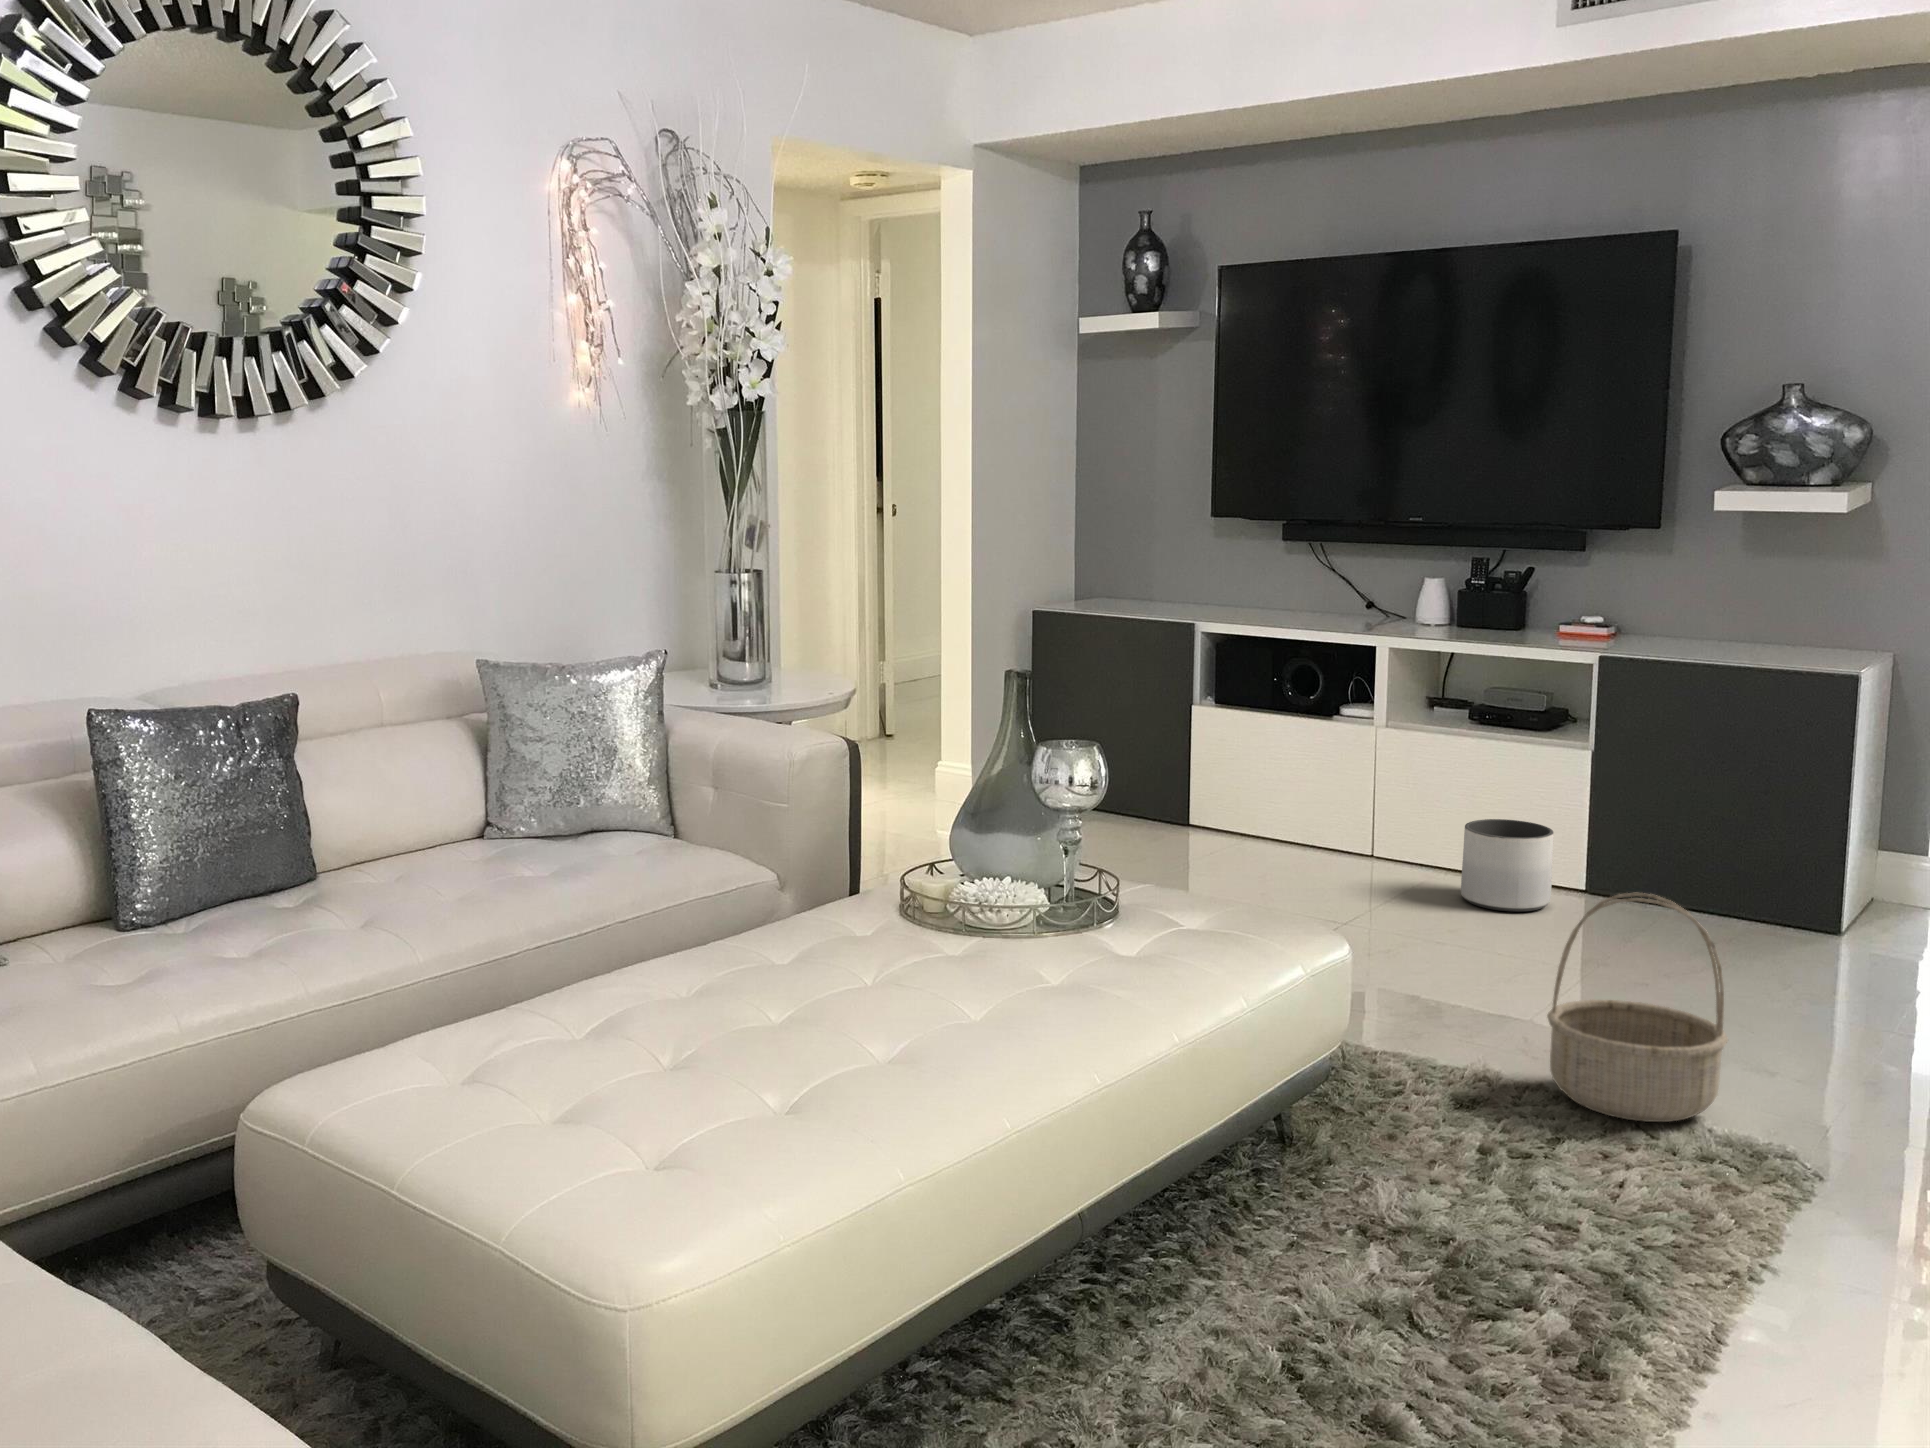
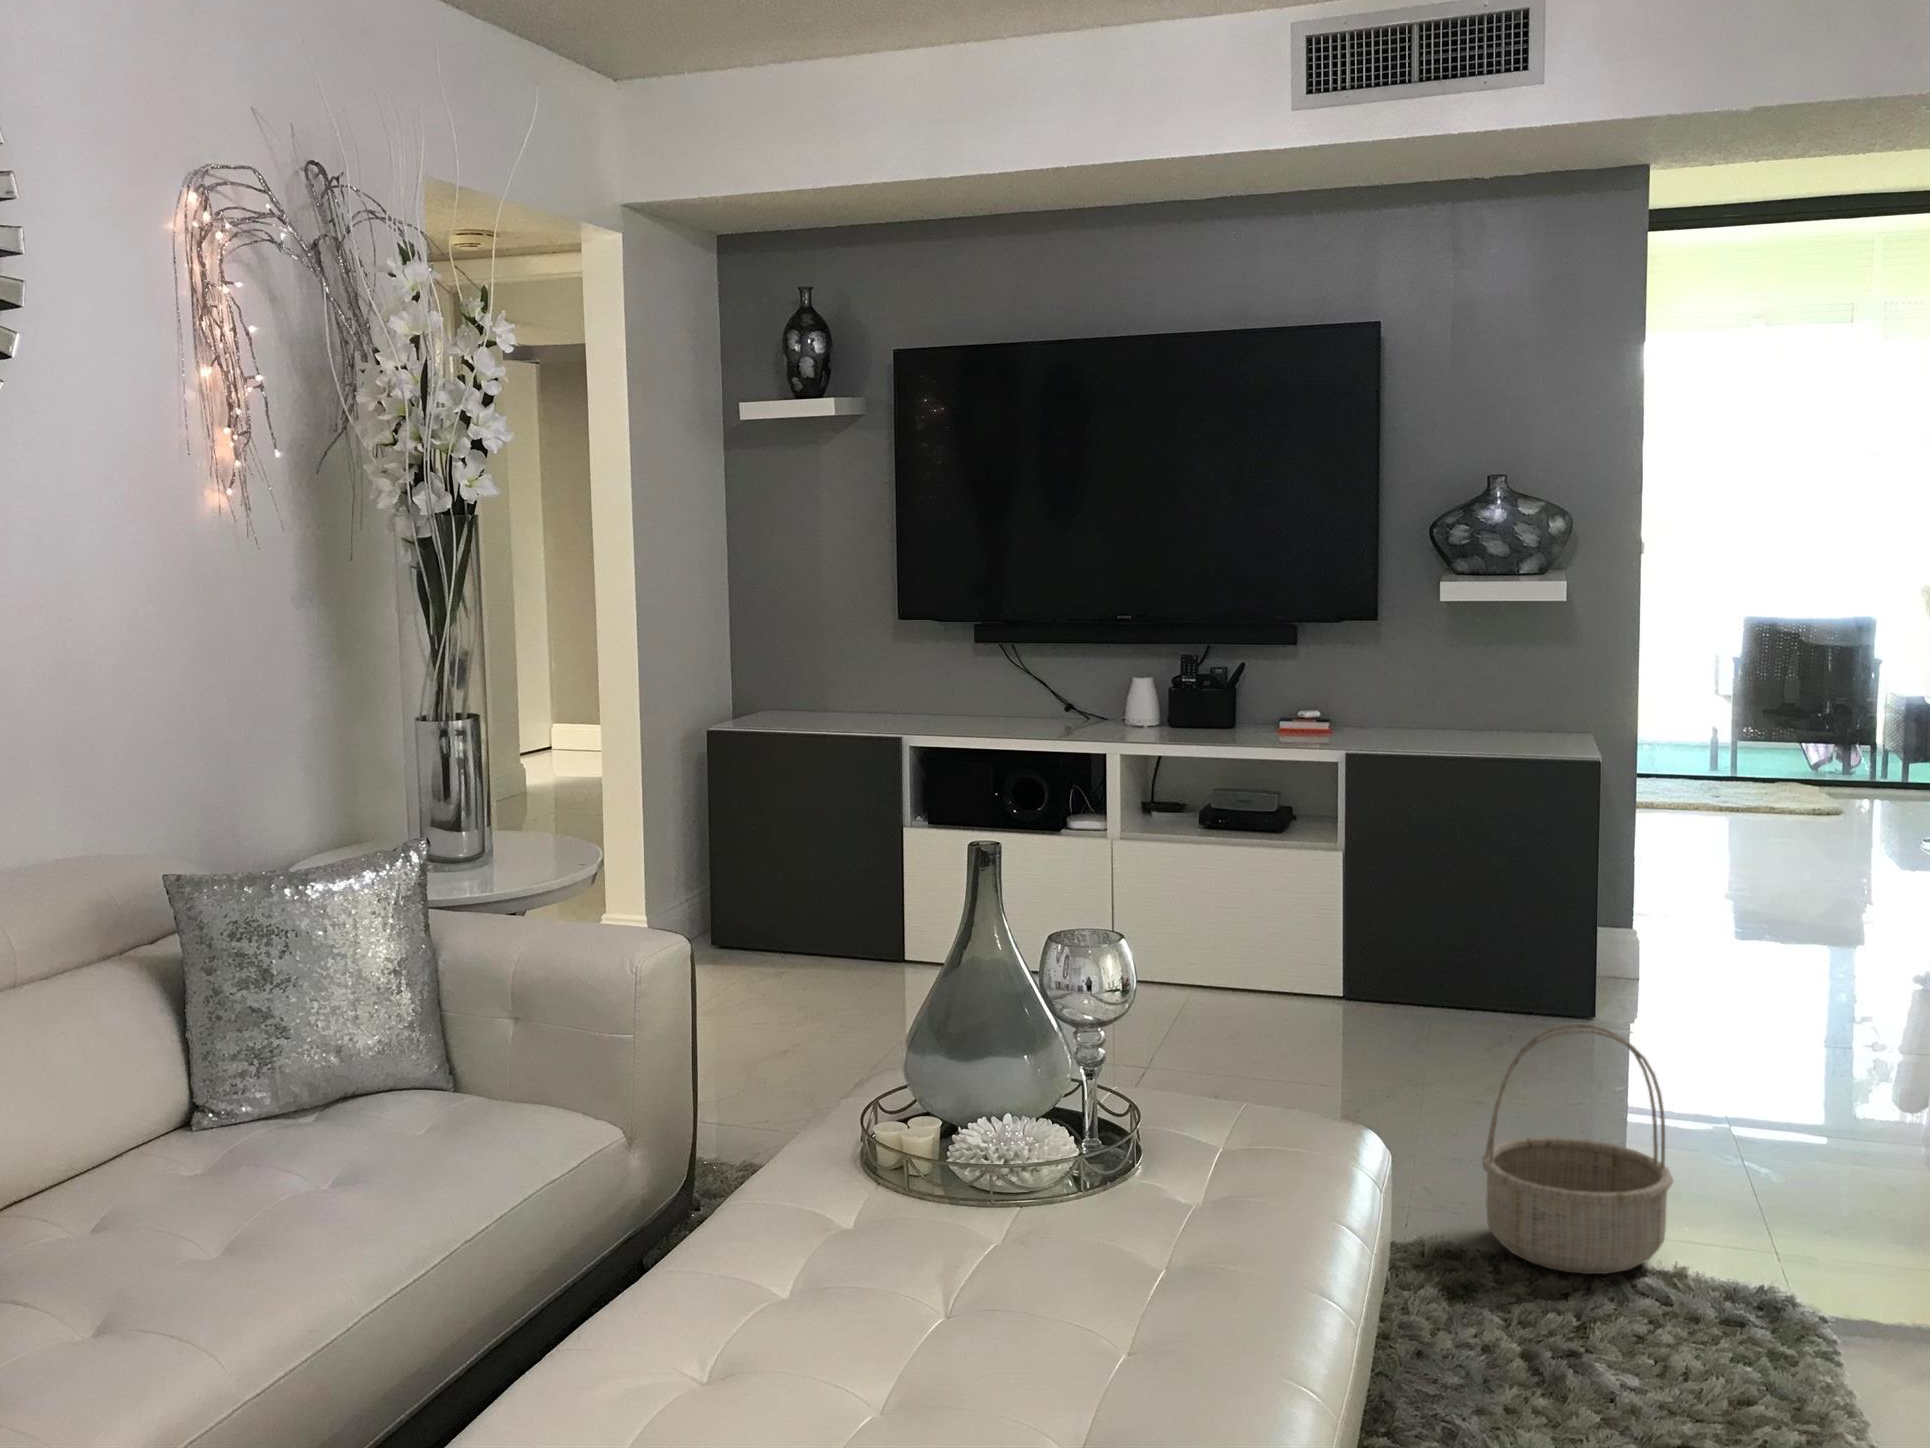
planter: present [1461,819,1554,912] -> none [1227,929,1319,1028]

